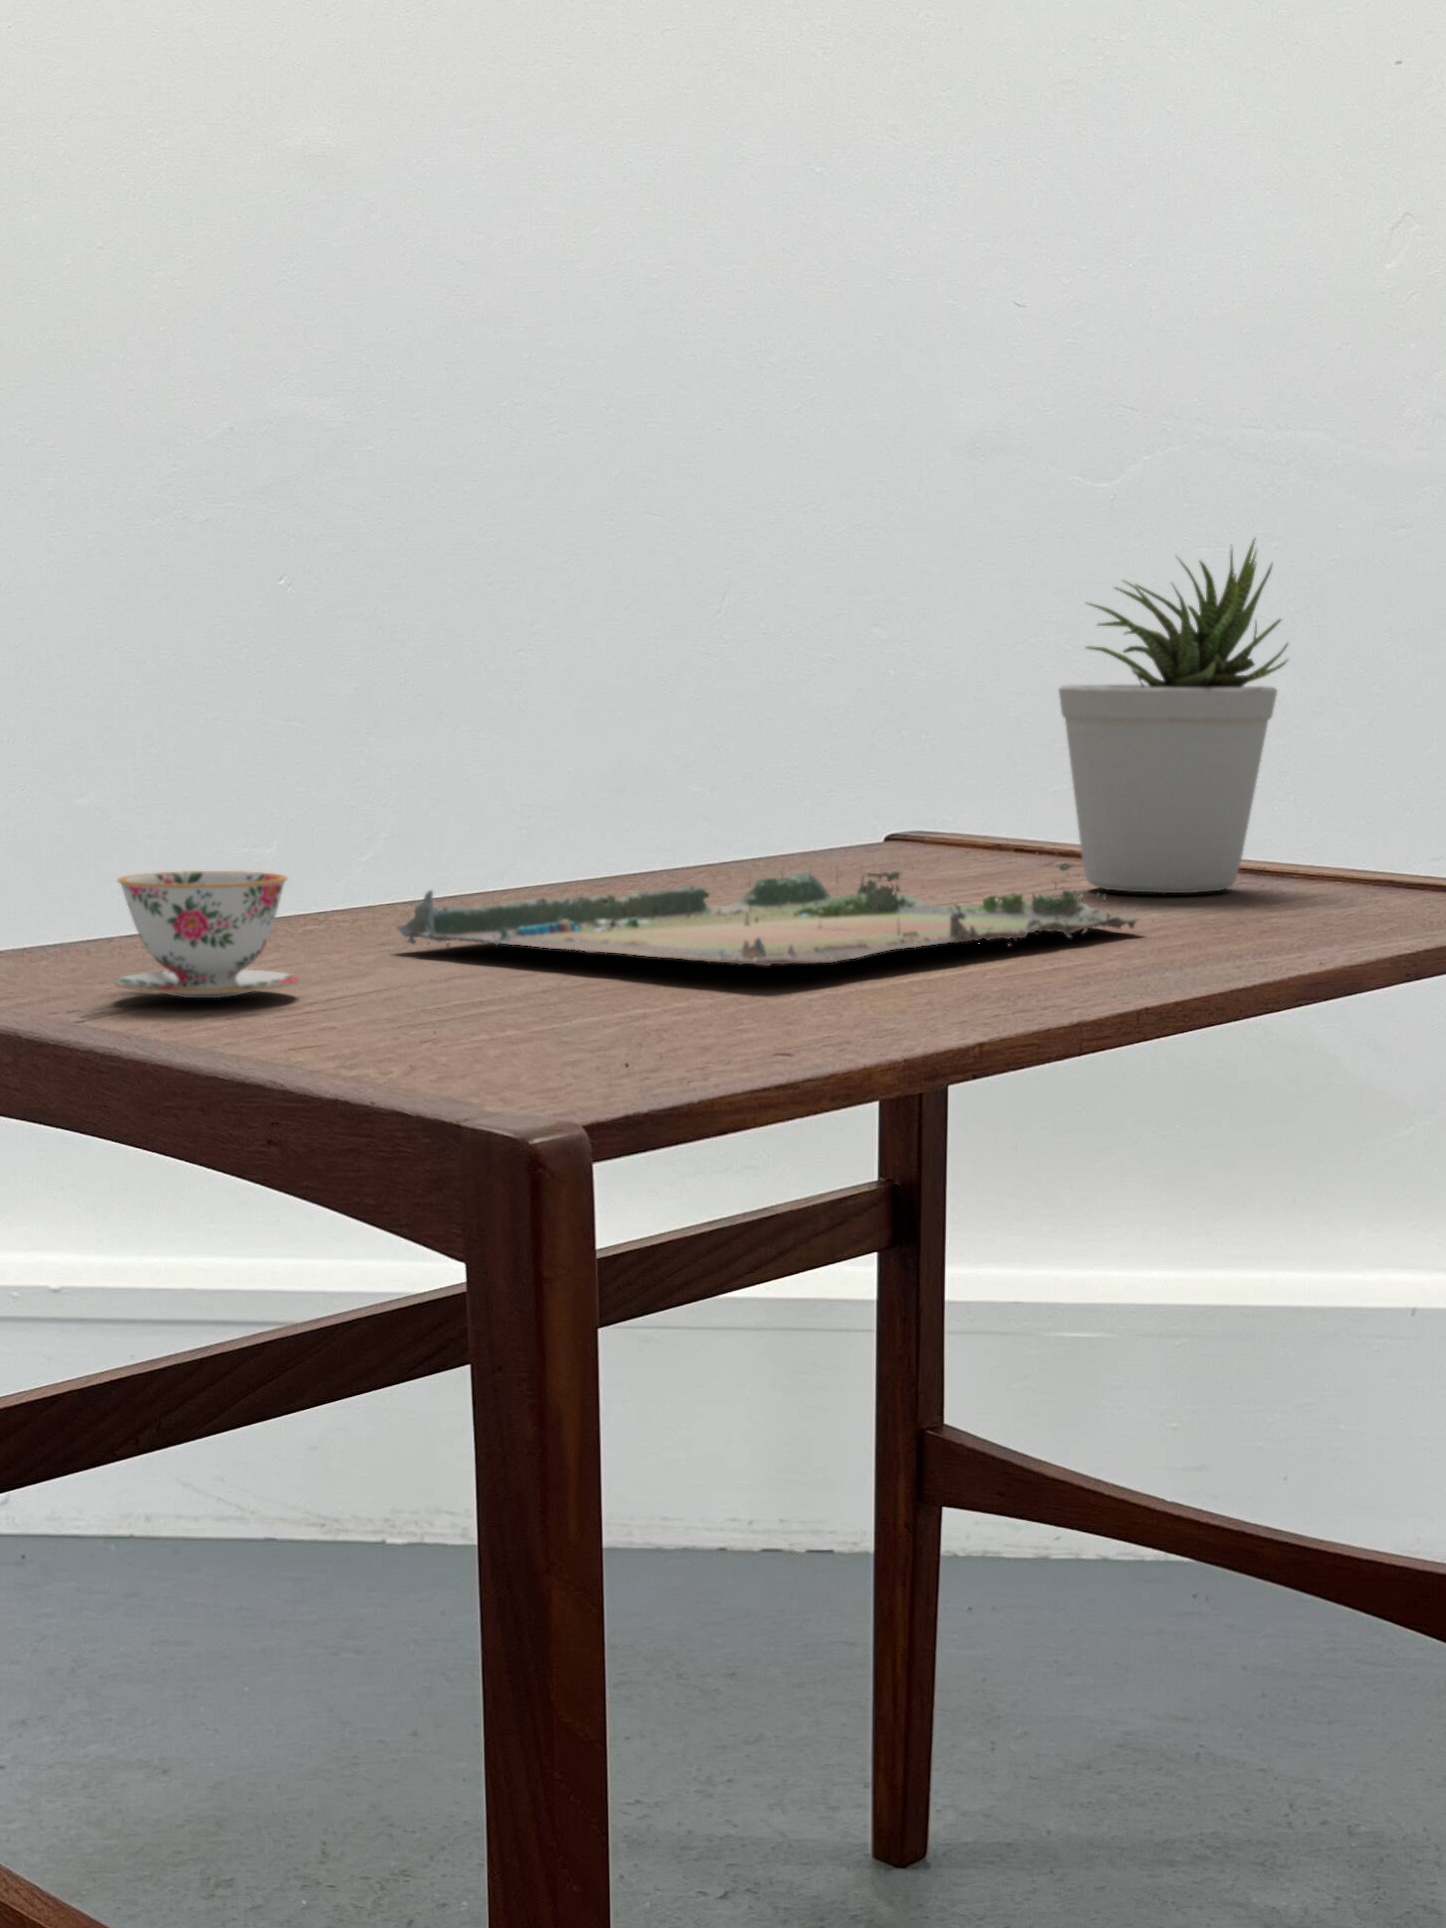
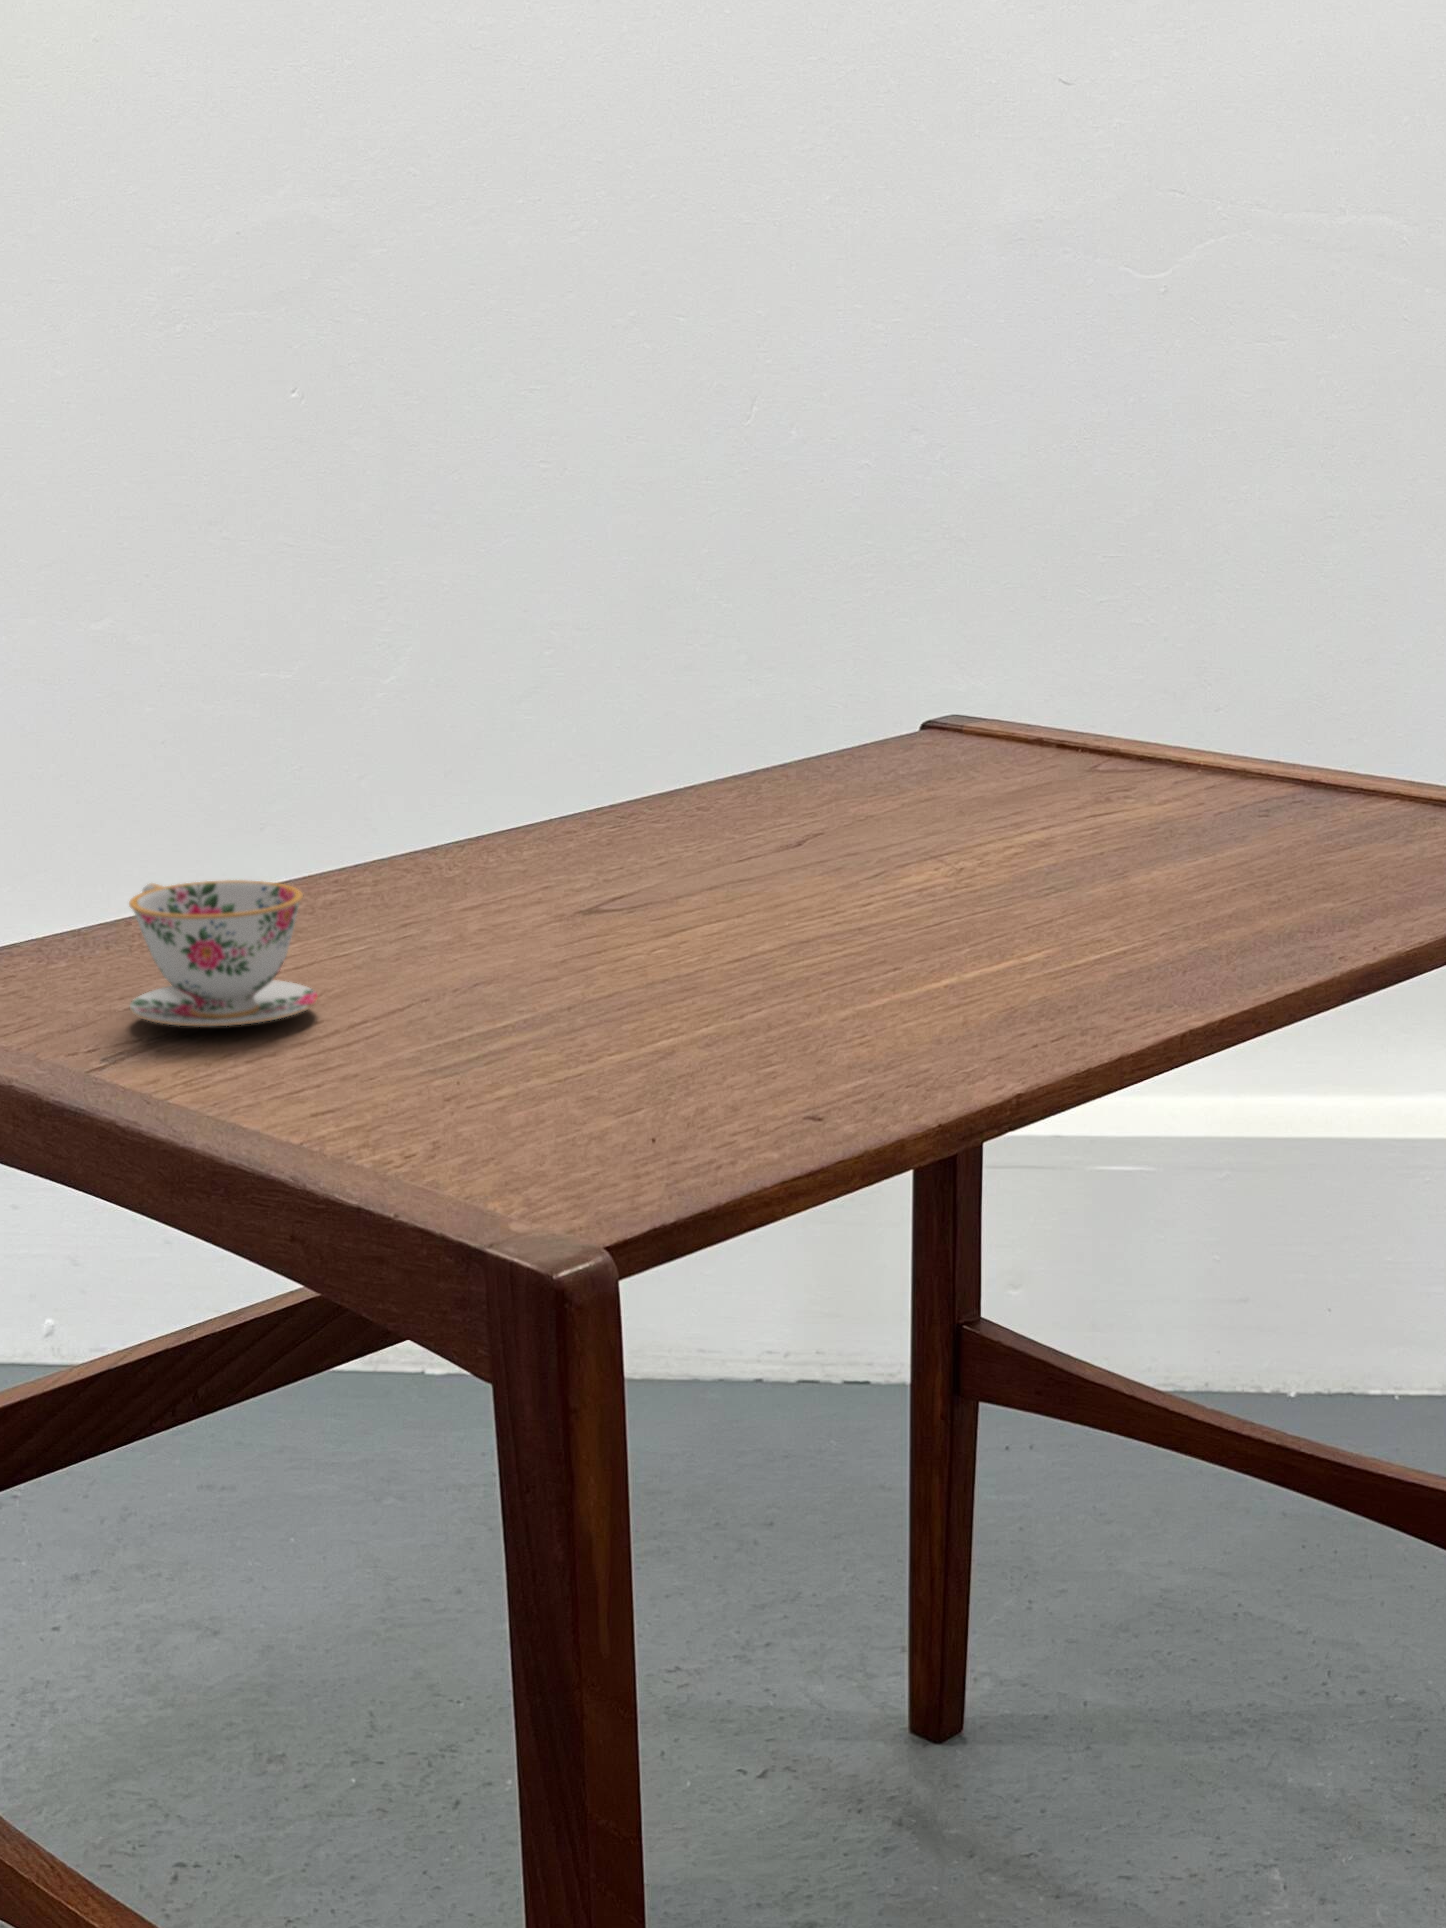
potted plant: present [1059,540,1287,893] -> none [1106,420,1353,801]
tray: present [397,851,1139,966] -> none [417,788,1192,975]

